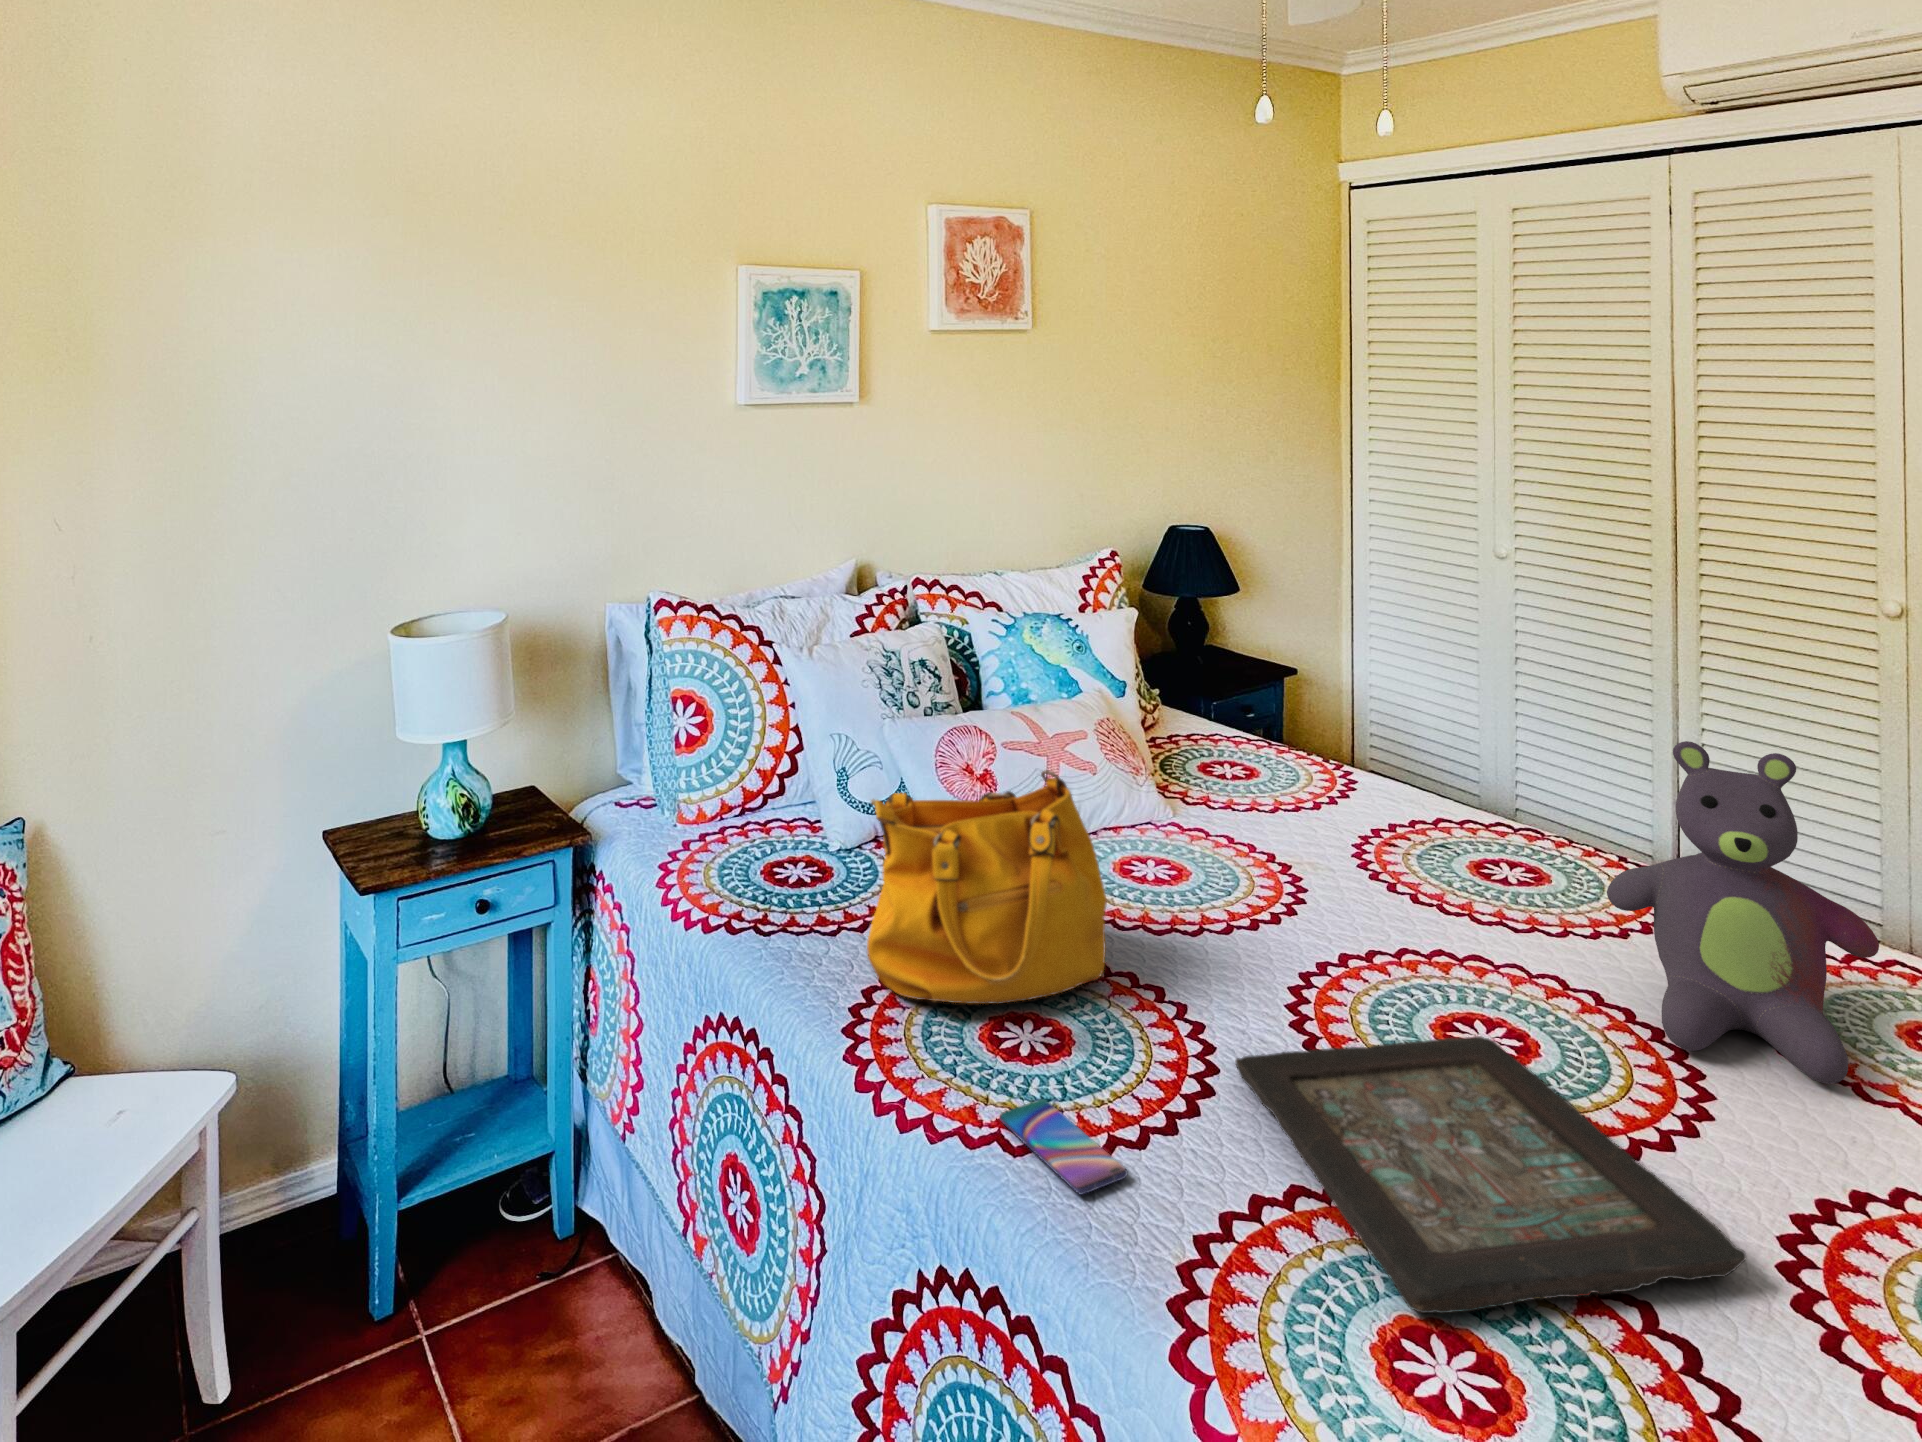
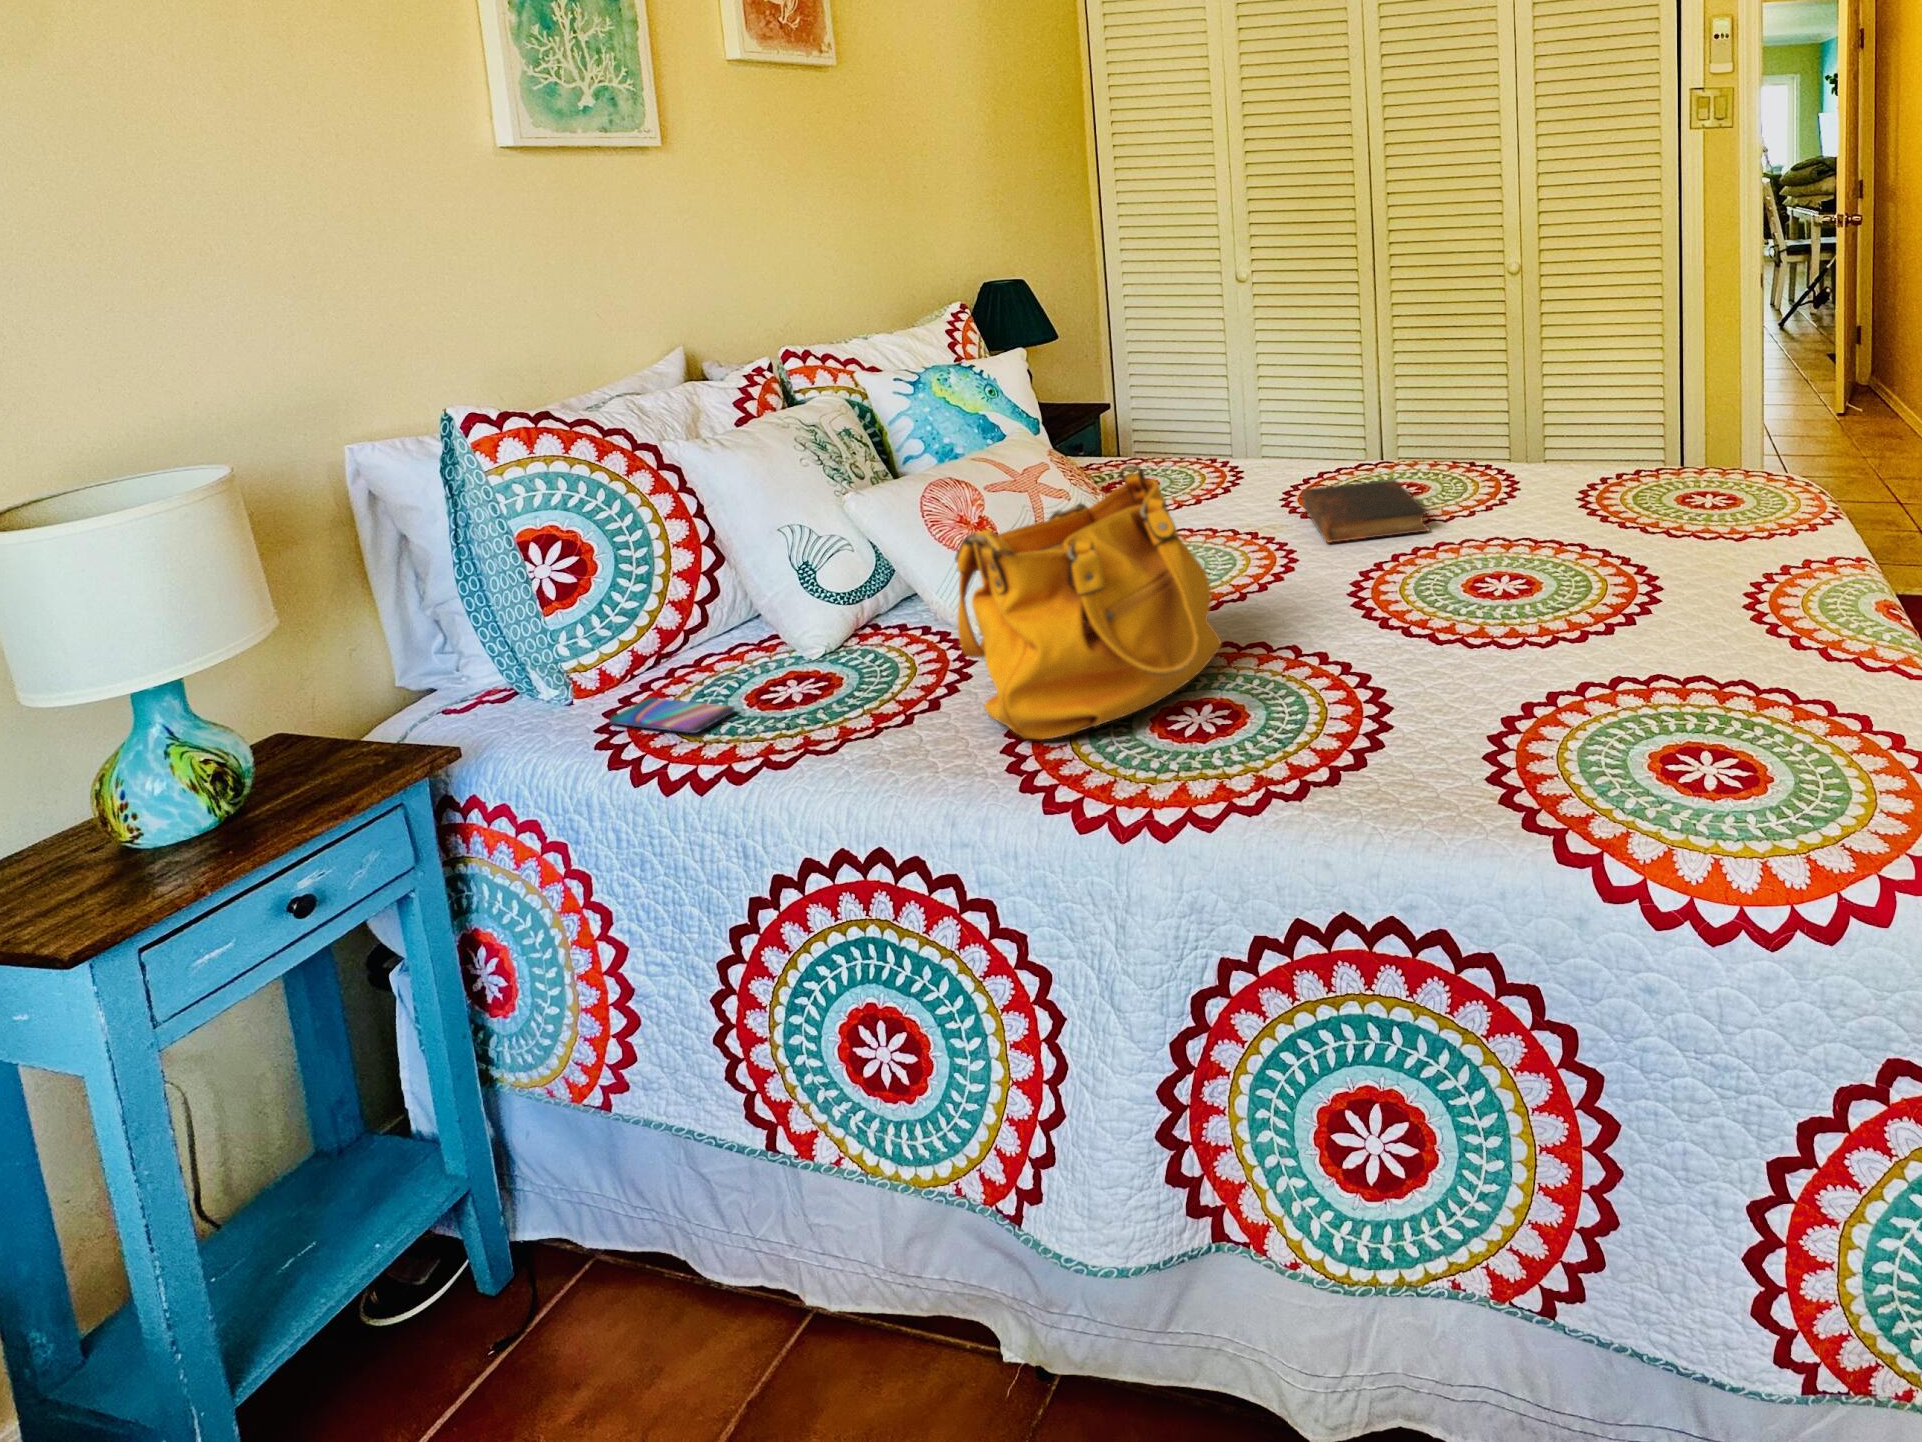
stuffed bear: present [1607,741,1879,1084] -> none [1535,316,1710,542]
book: none [1331,835,1478,937] -> present [1302,479,1429,543]
decorative tray: present [1235,1036,1746,1314] -> none [1394,577,1784,745]
smartphone: present [999,1099,1128,1194] -> present [609,698,735,733]

